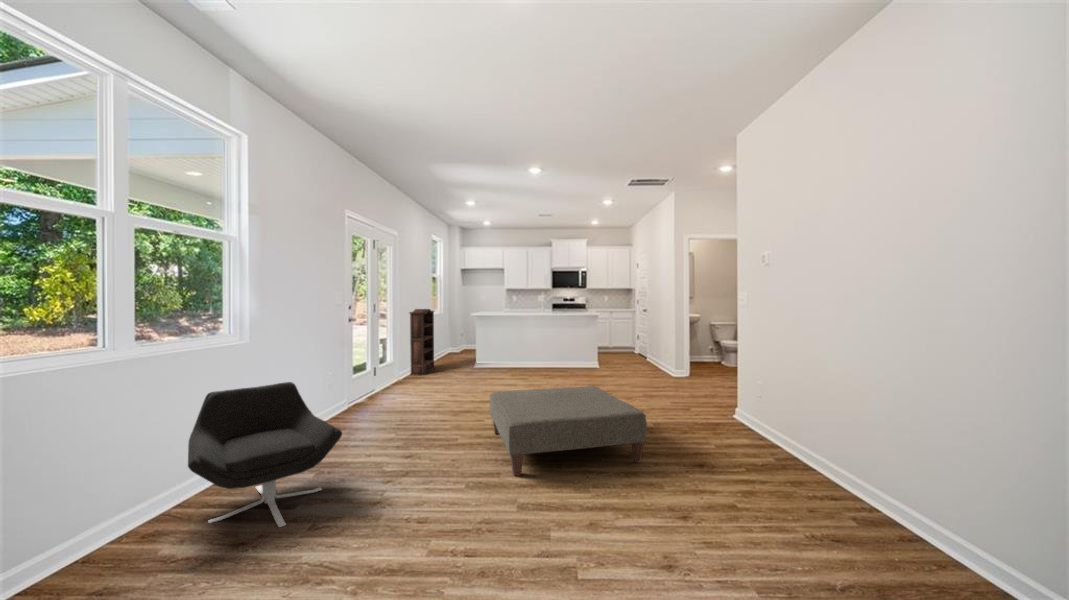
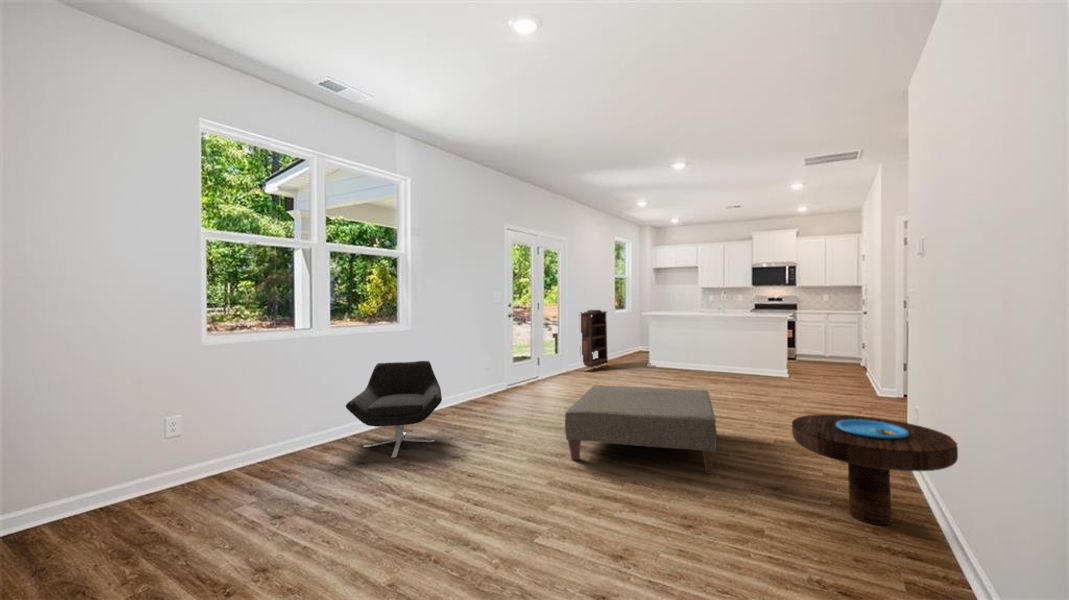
side table: none [713,397,822,478] -> present [792,414,958,525]

